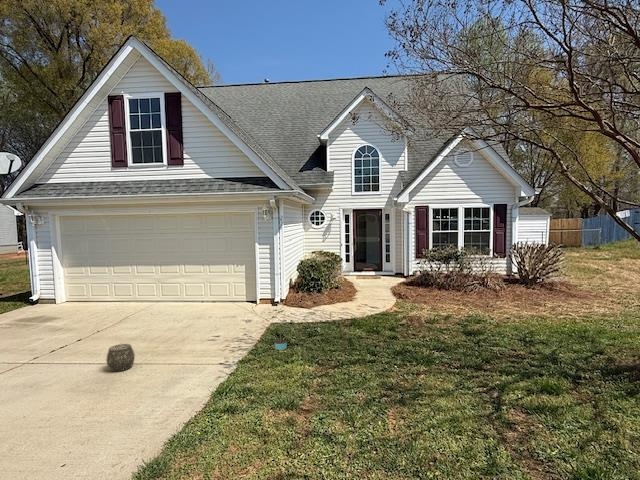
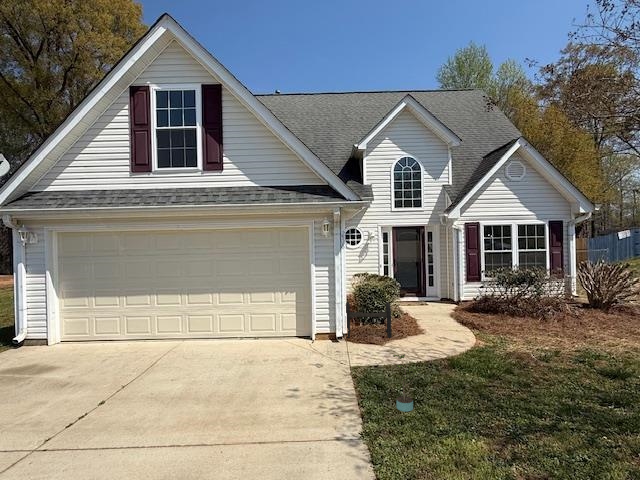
bench: none [286,274,326,304] -> present [346,302,392,338]
woven basket: present [107,344,135,372] -> none [178,416,218,463]

